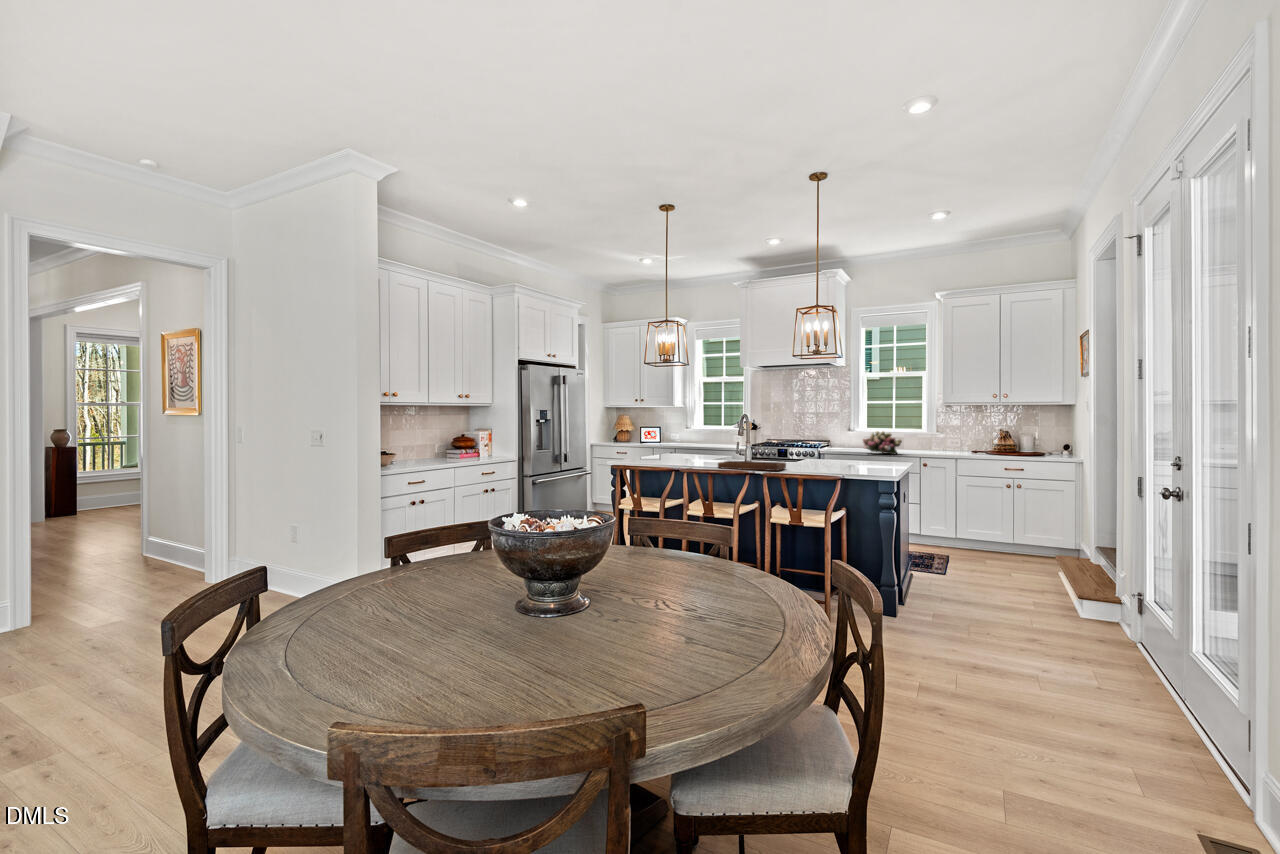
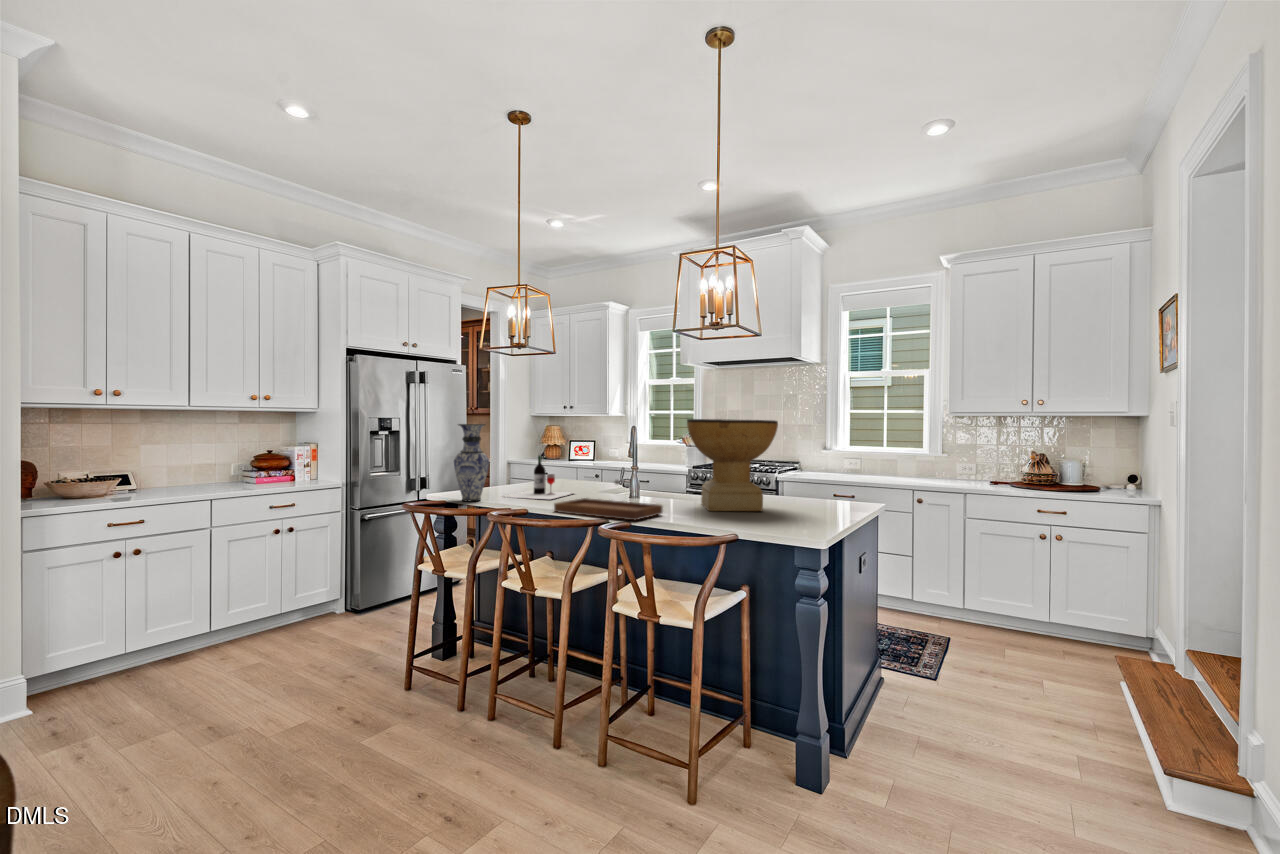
decorative bowl: none [790,409,850,467] -> present [687,419,778,511]
vase: none [641,414,663,464] -> present [454,424,489,501]
flower arrangement: present [863,431,902,455] -> none [836,450,892,484]
wine bottle: none [659,435,706,463] -> present [502,456,572,499]

